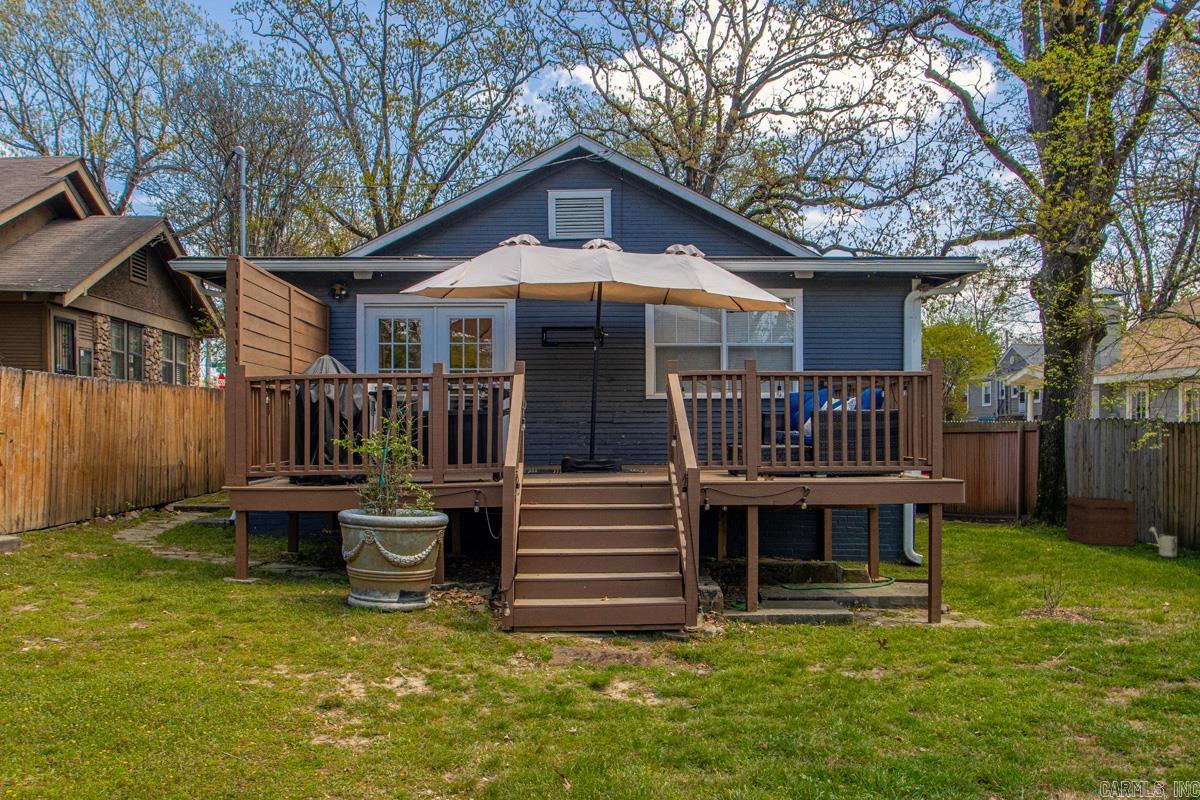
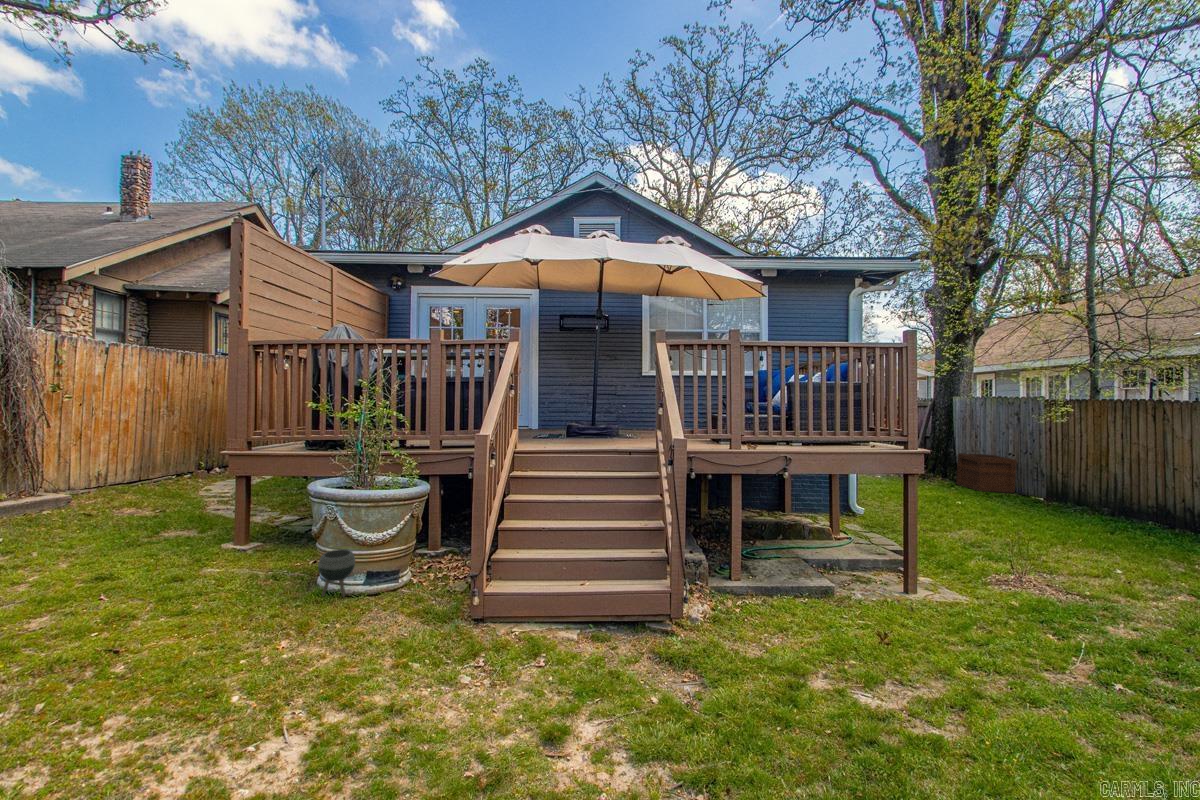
watering can: present [1149,527,1177,558] -> none [1035,481,1064,508]
planter: none [359,576,390,617] -> present [318,549,355,597]

